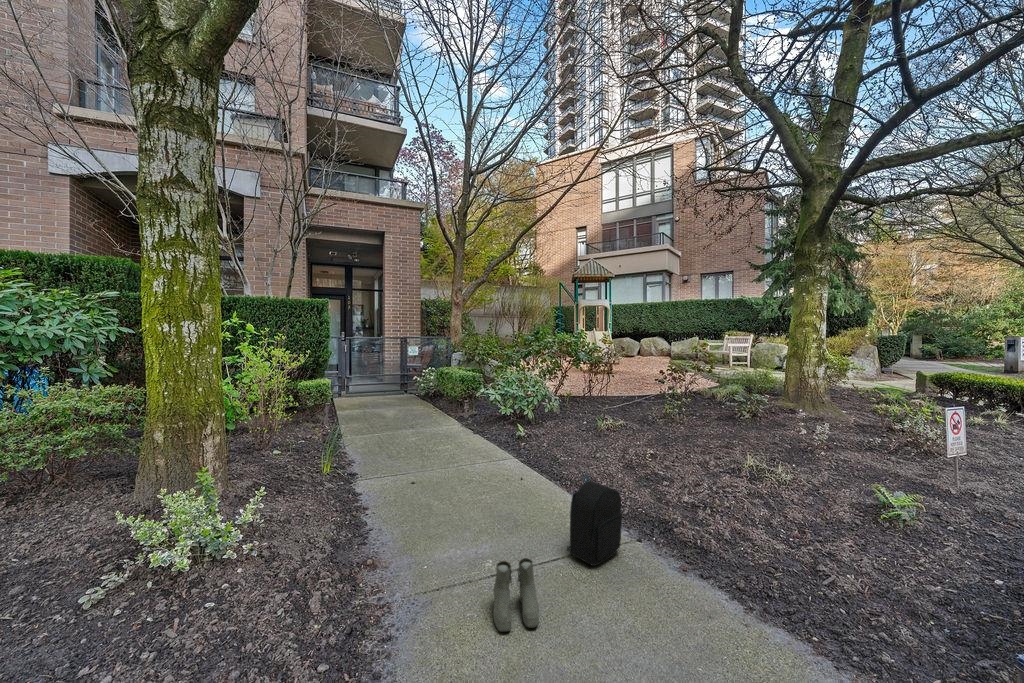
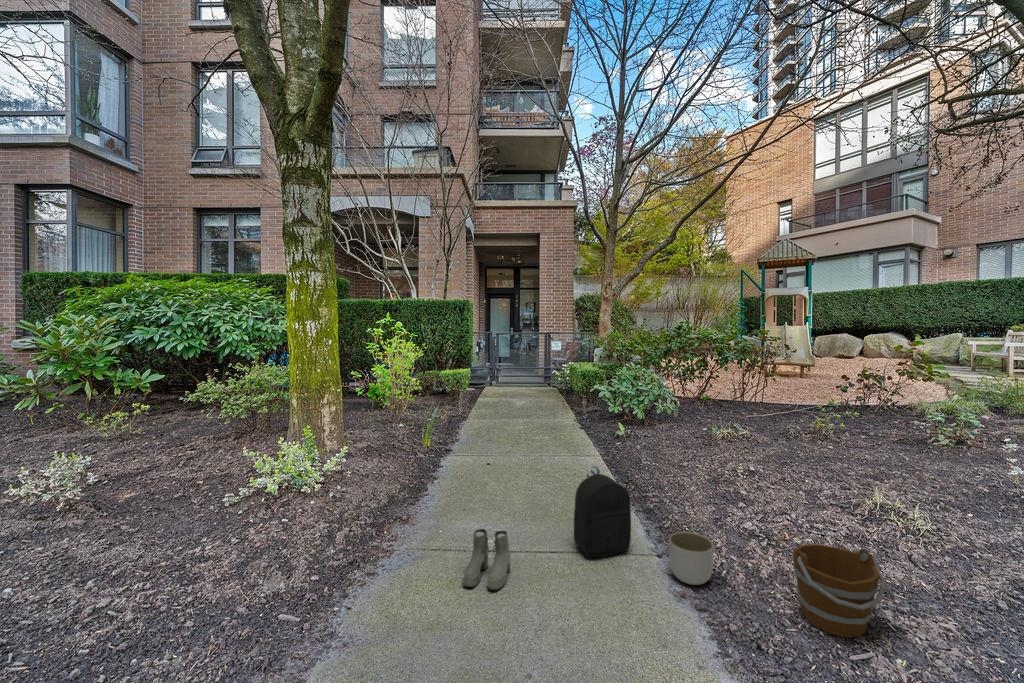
bucket: none [766,515,837,589] -> present [792,544,886,637]
planter: none [665,524,705,572] -> present [669,532,714,585]

